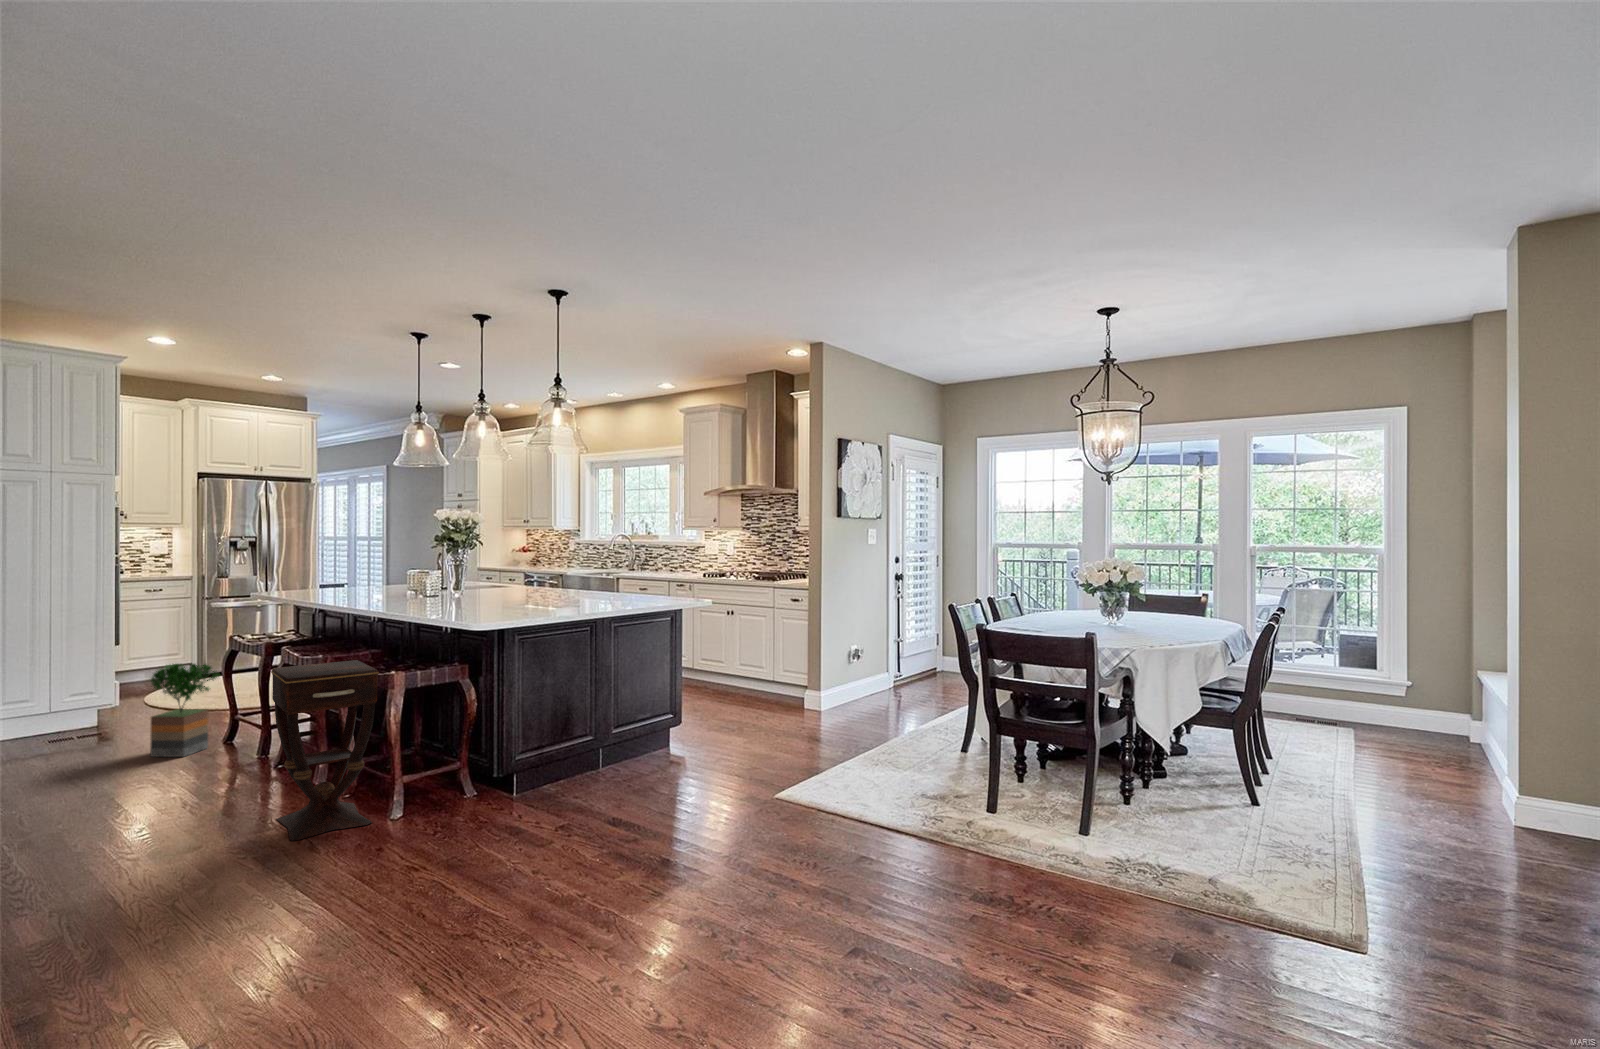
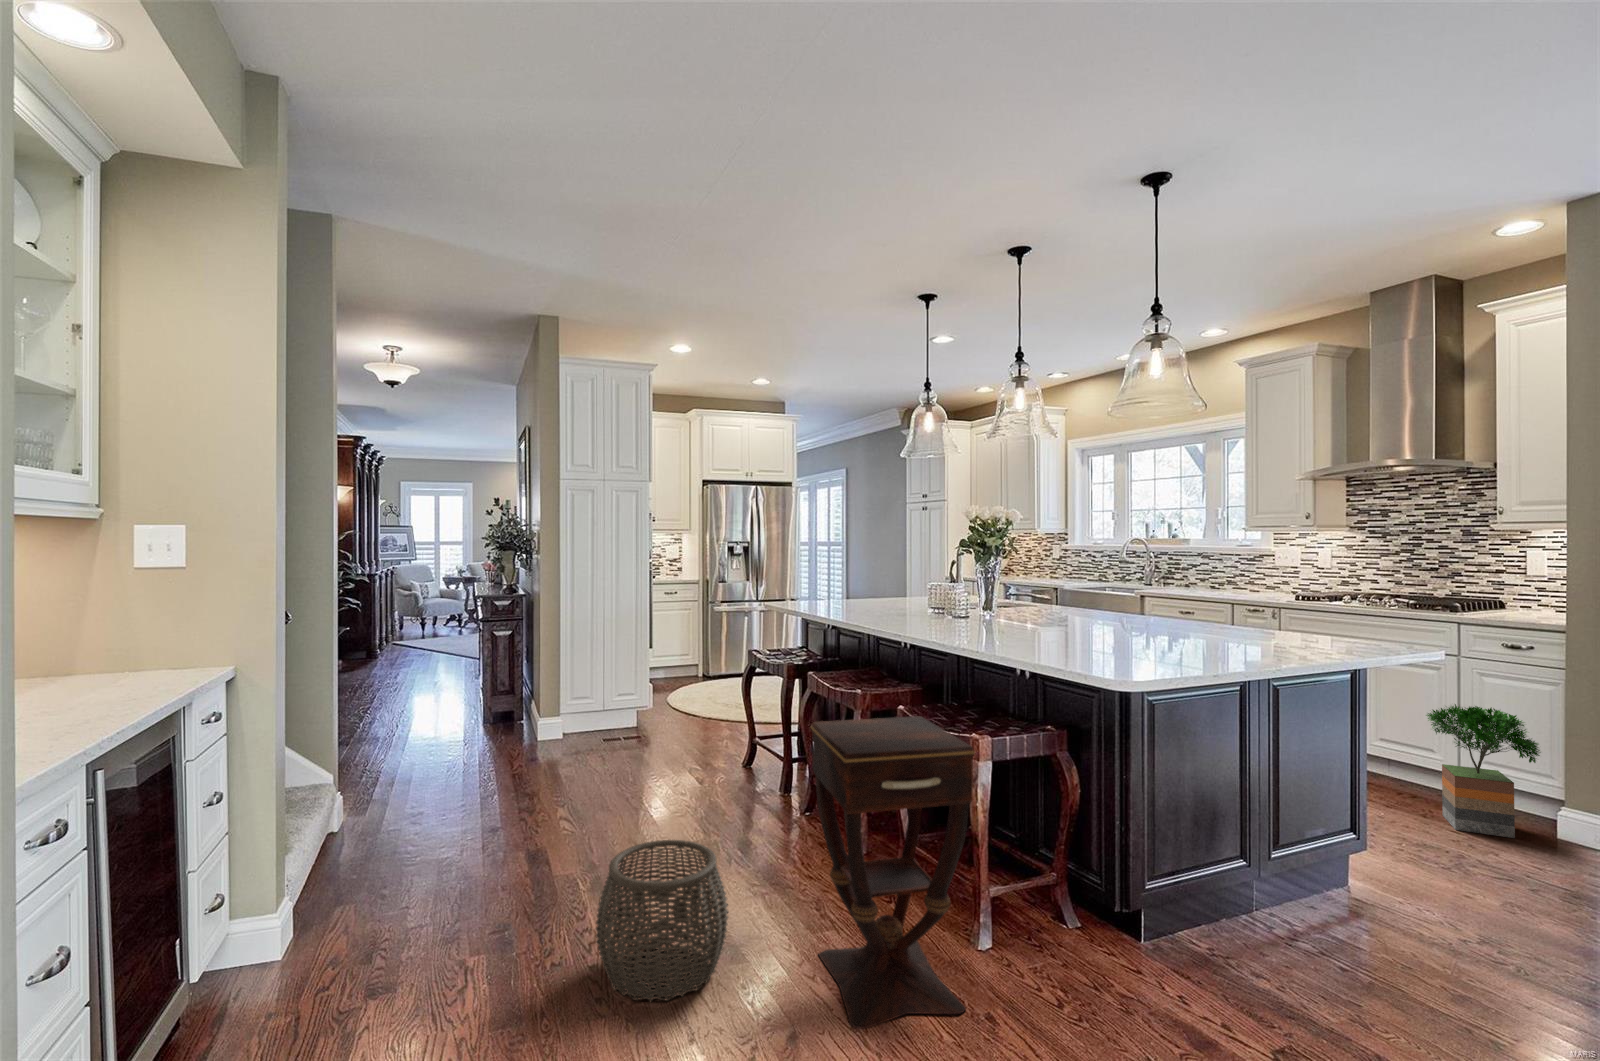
potted tree: present [150,664,219,757] -> present [1426,704,1541,838]
woven basket: none [89,759,203,857] -> present [596,840,728,1002]

